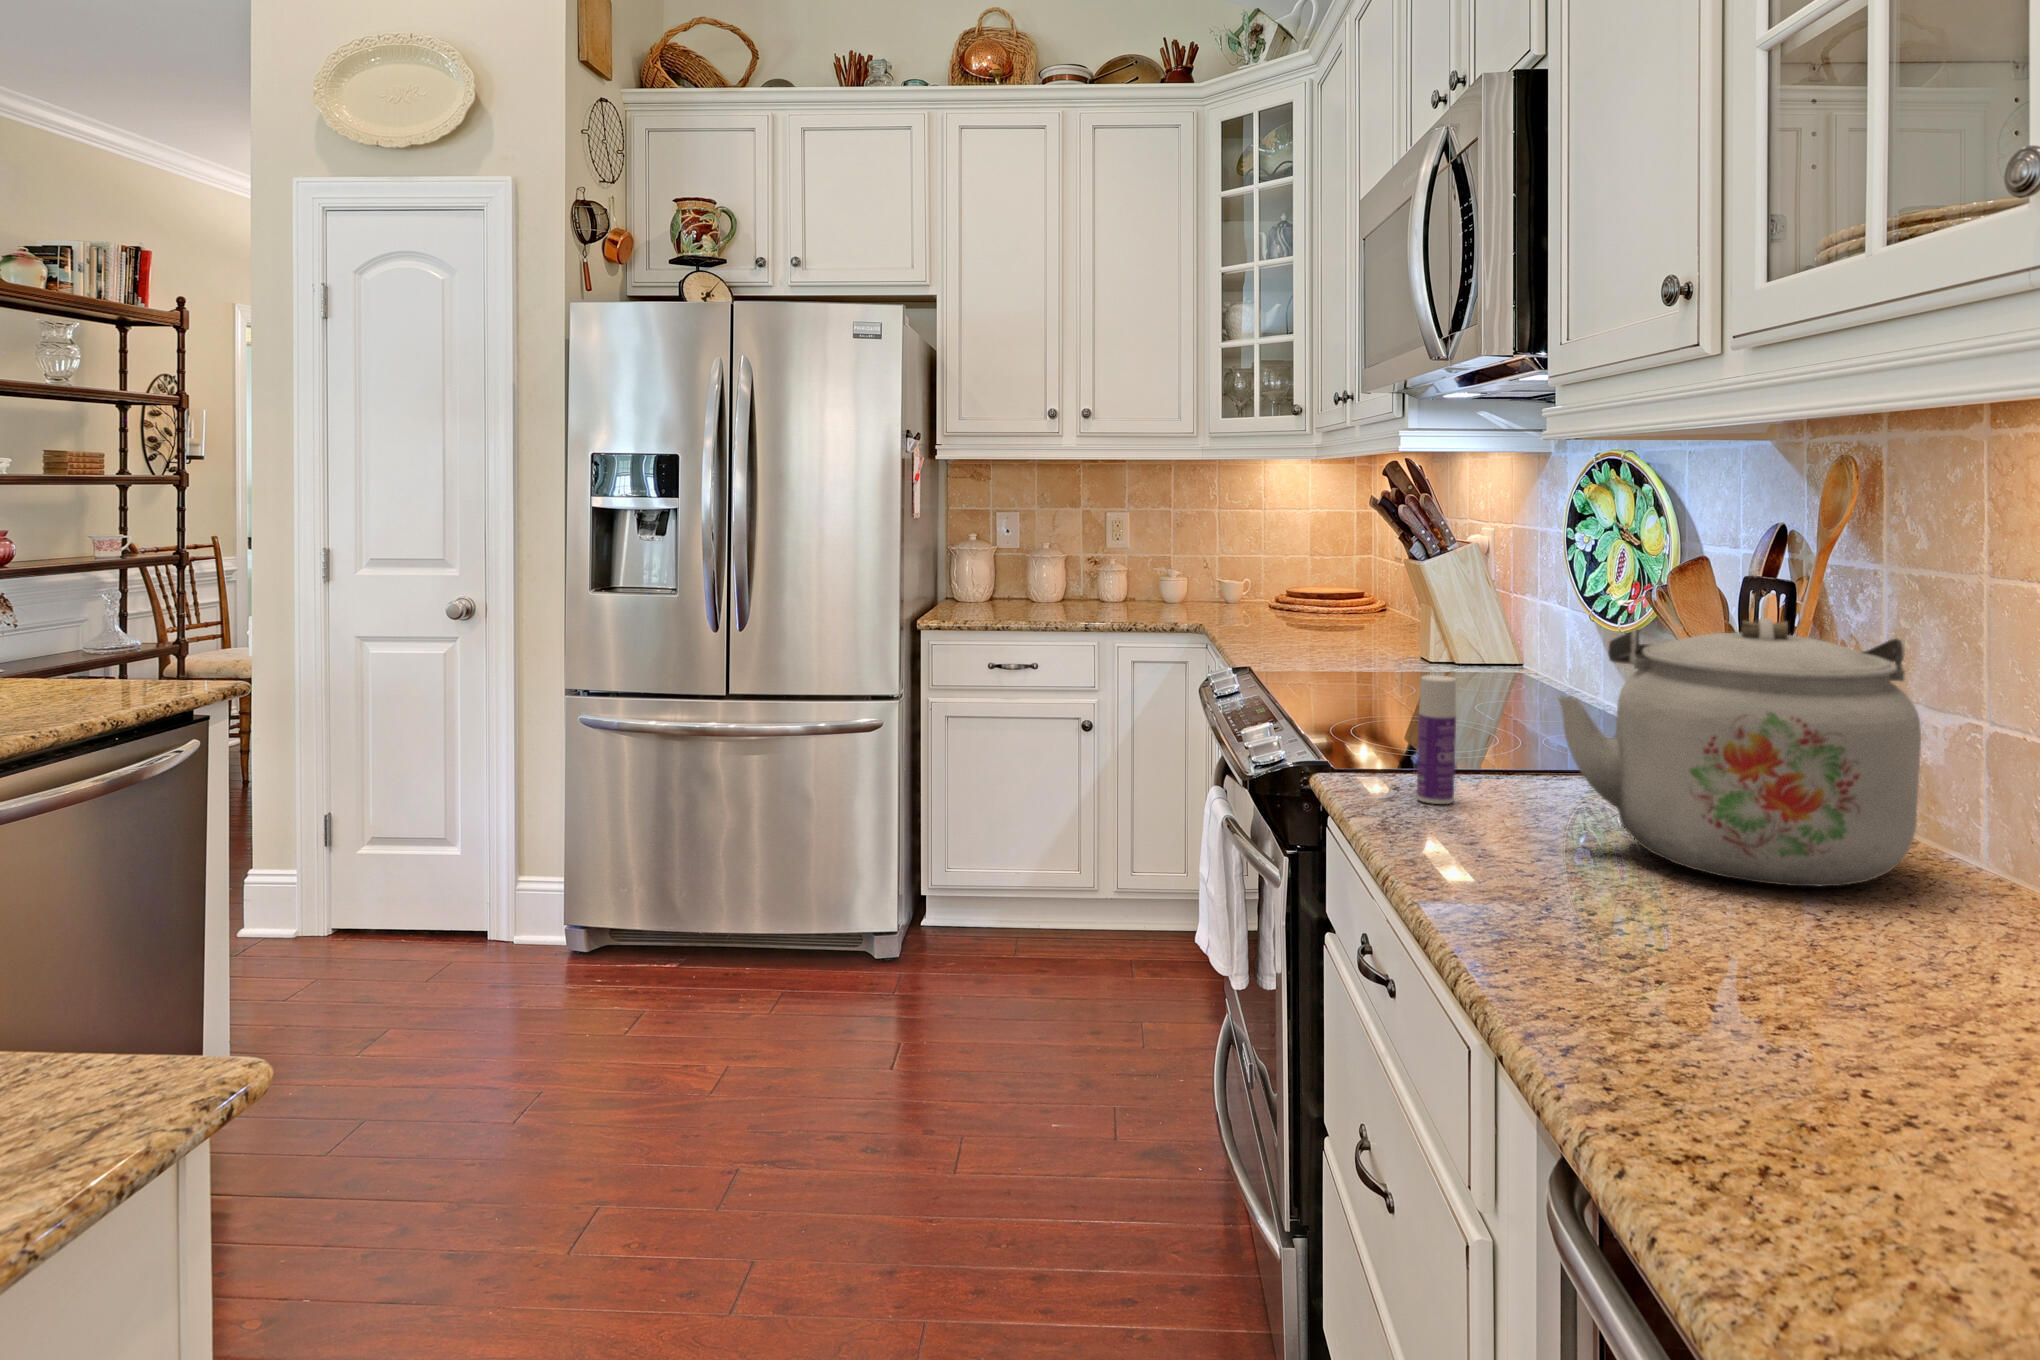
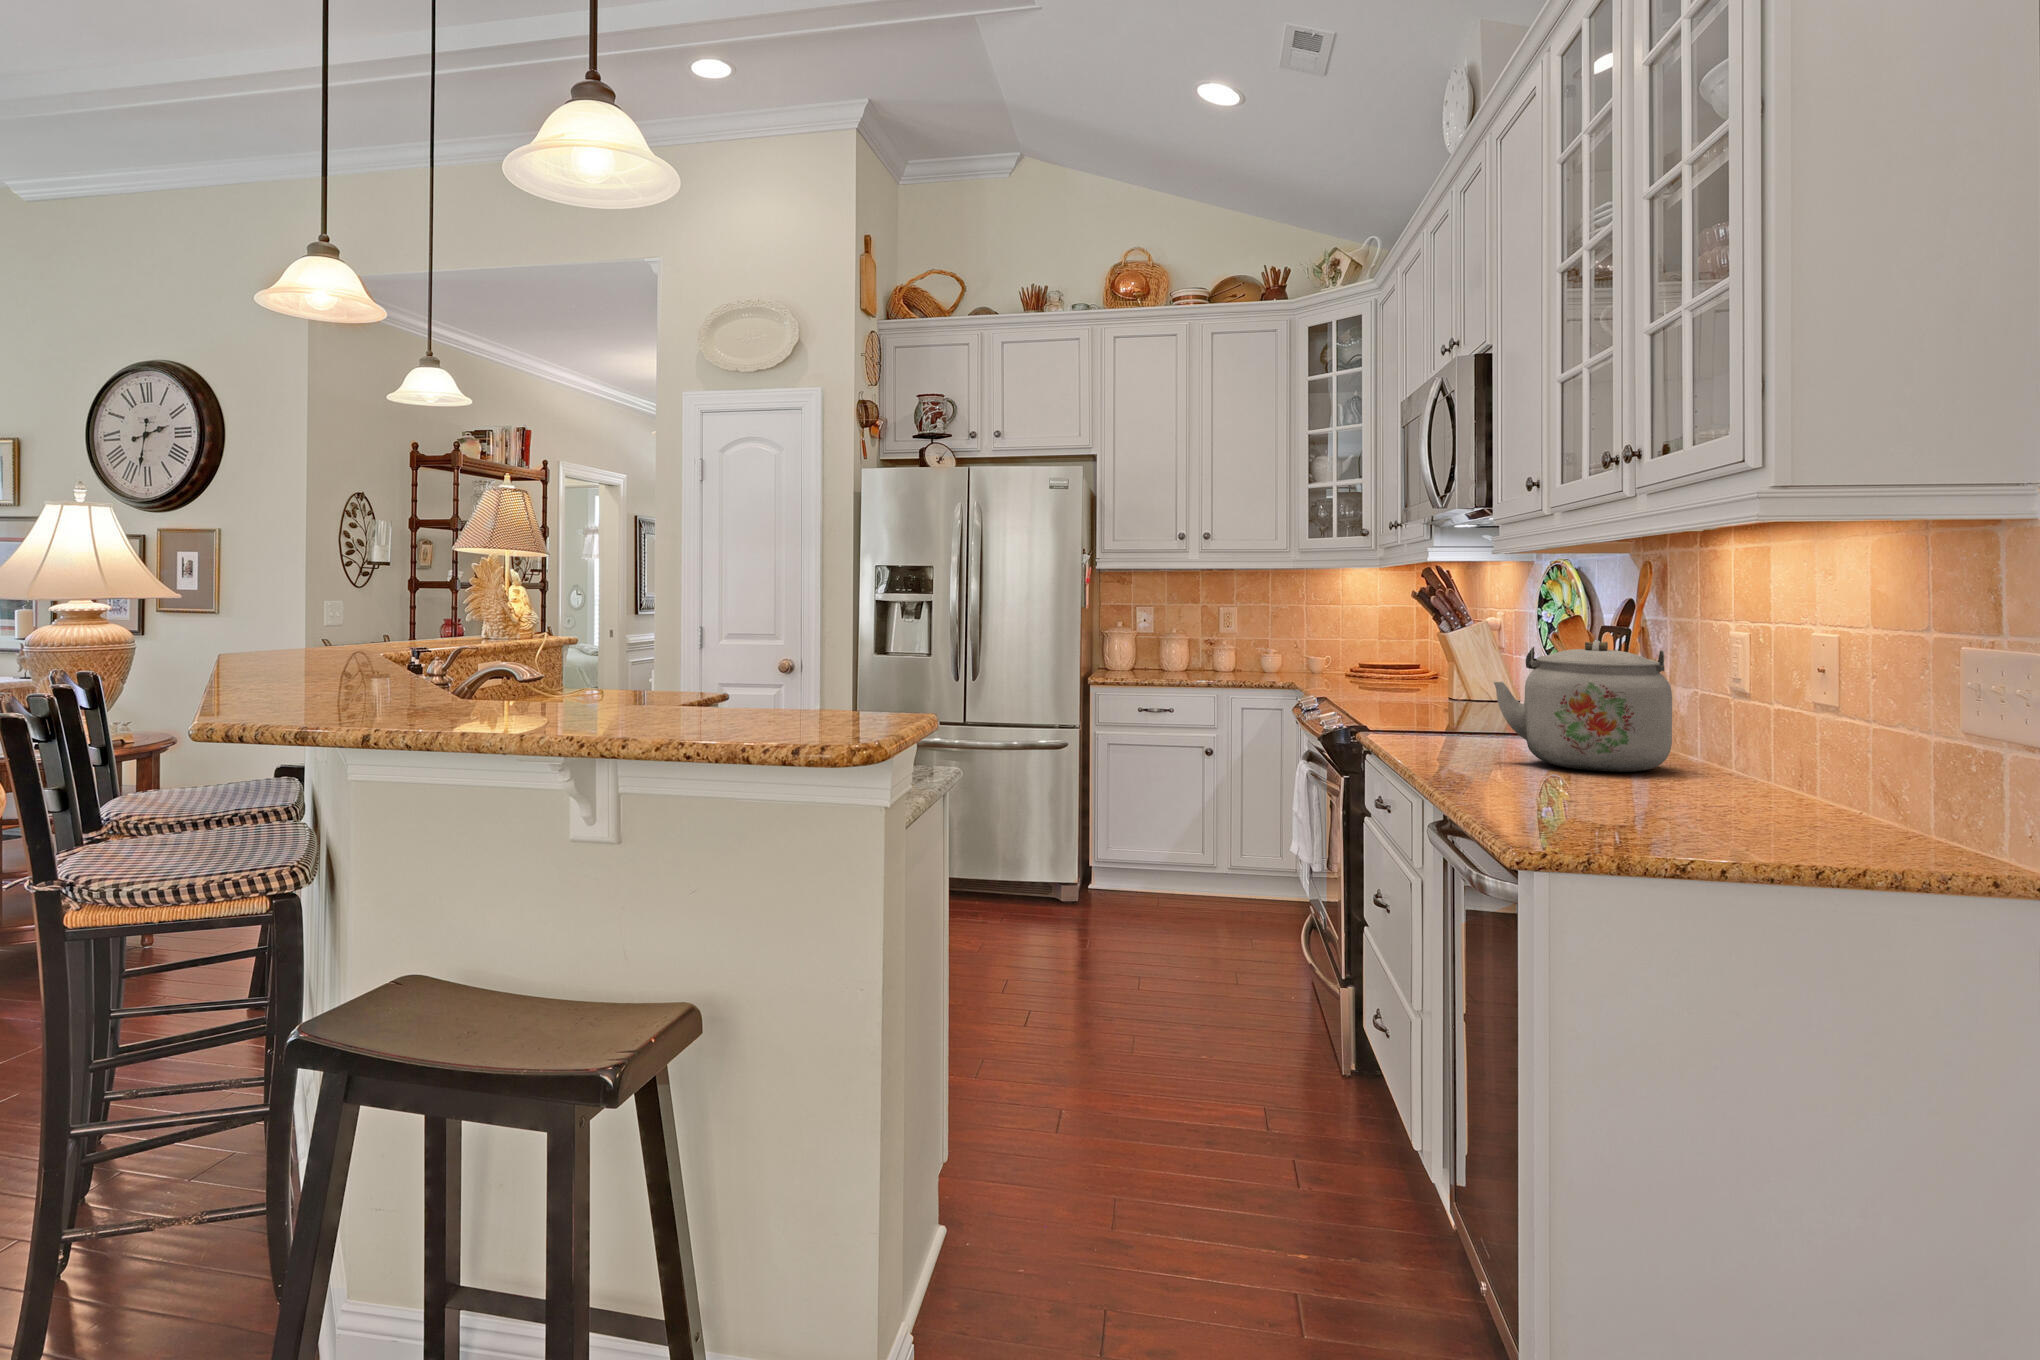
bottle: present [1417,675,1456,804] -> none [1426,679,1447,749]

